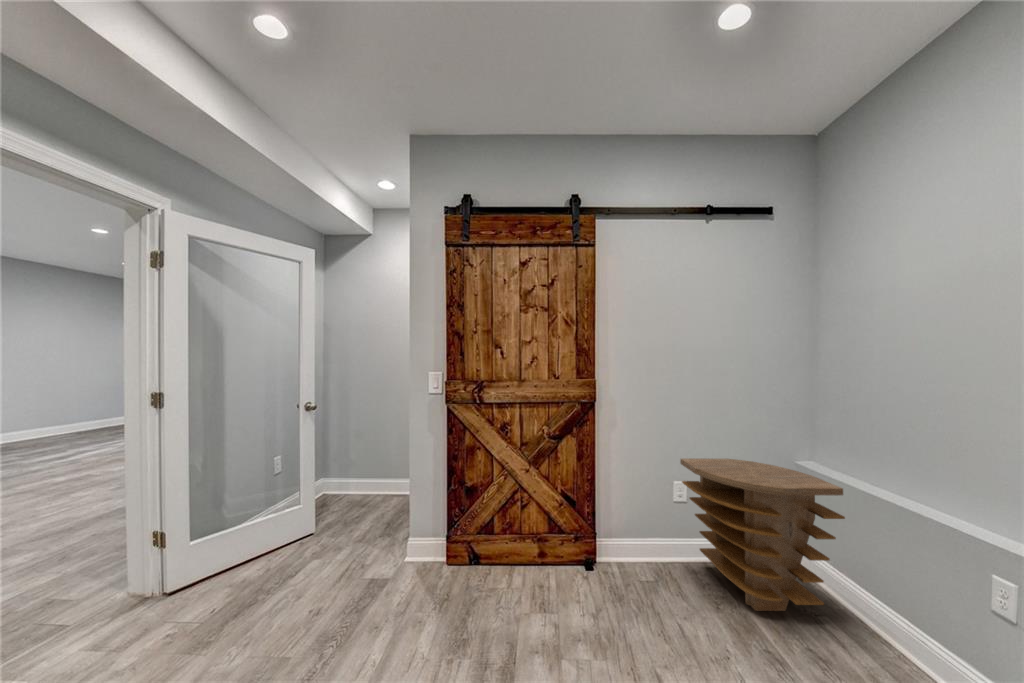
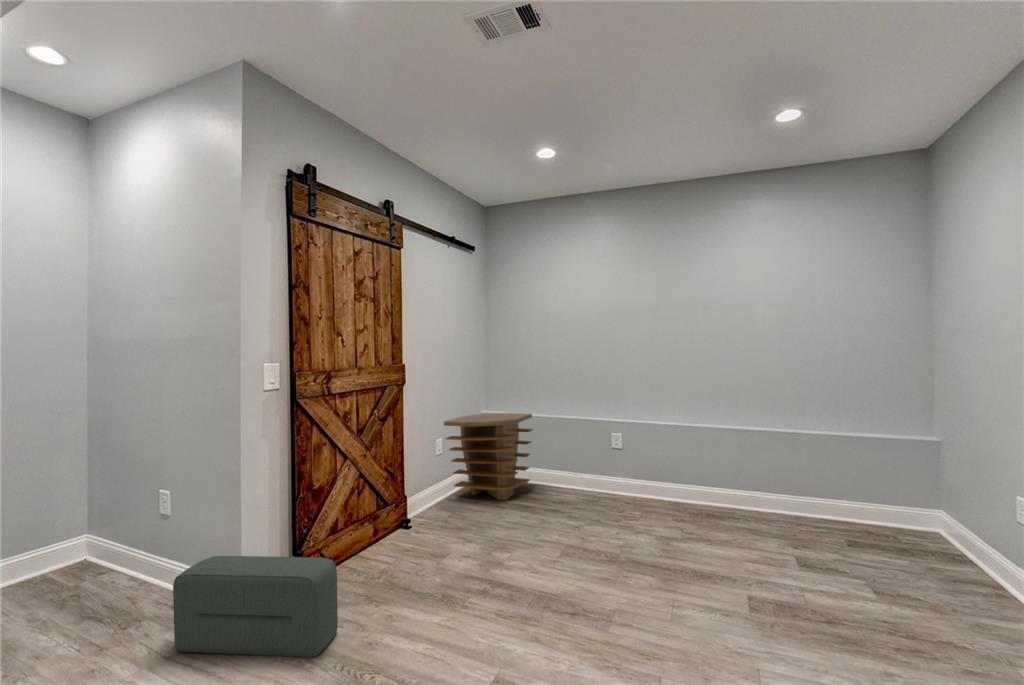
pouf: none [347,508,389,621] -> present [173,556,338,657]

